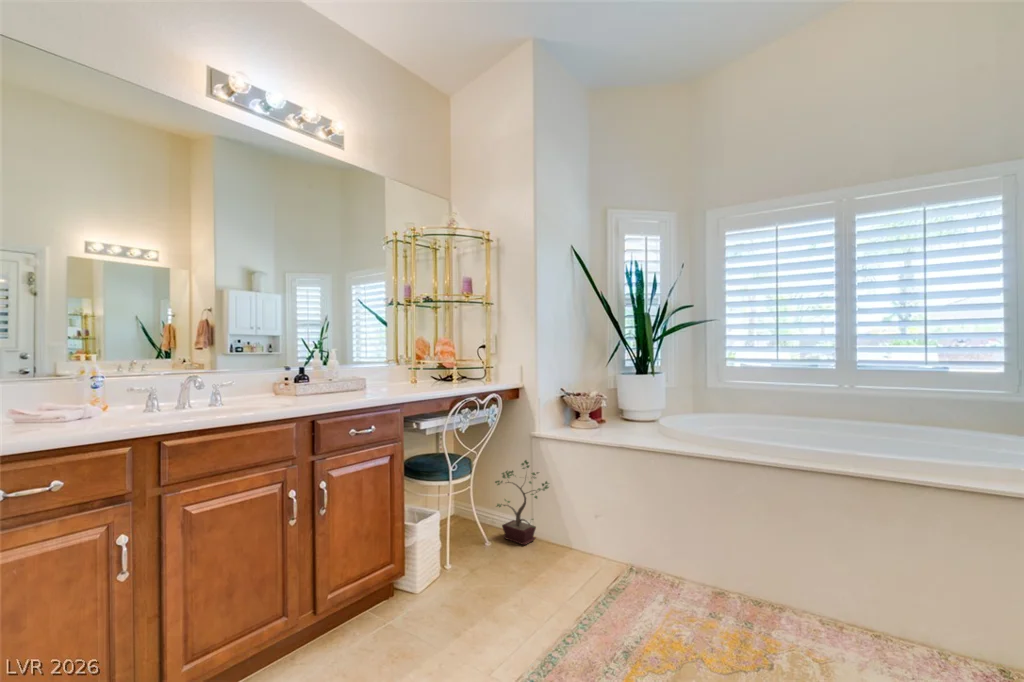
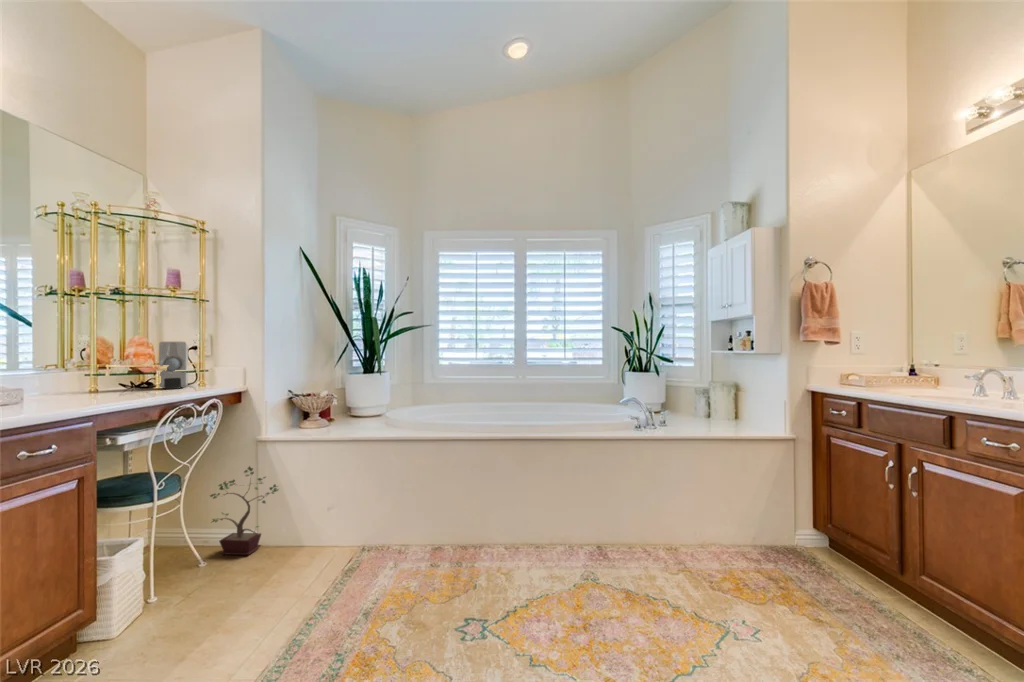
soap dispenser: none [458,341,480,383] -> present [159,342,188,389]

